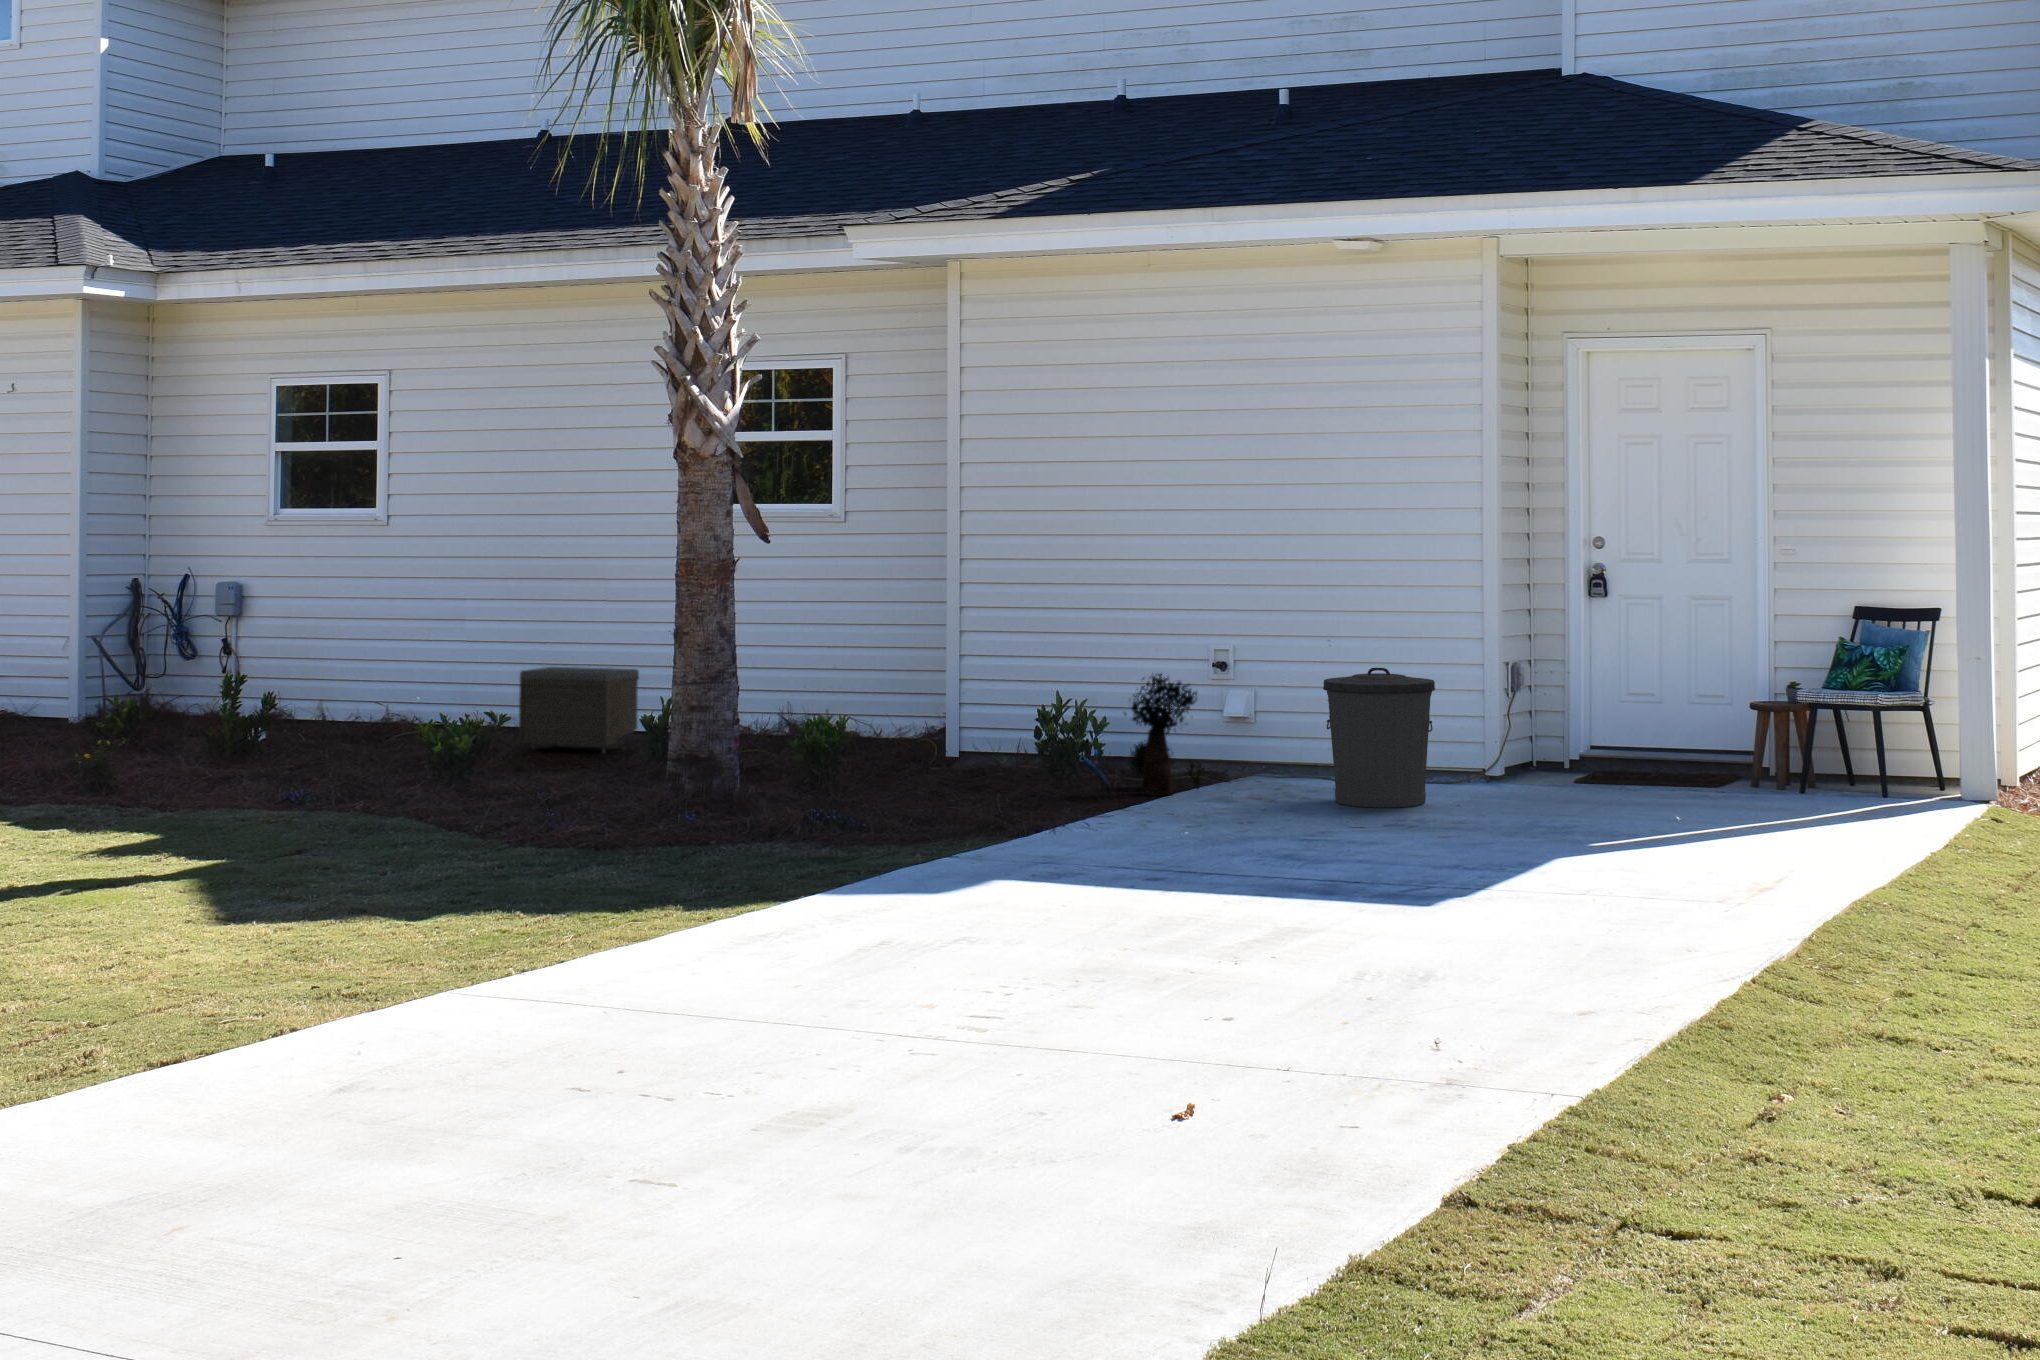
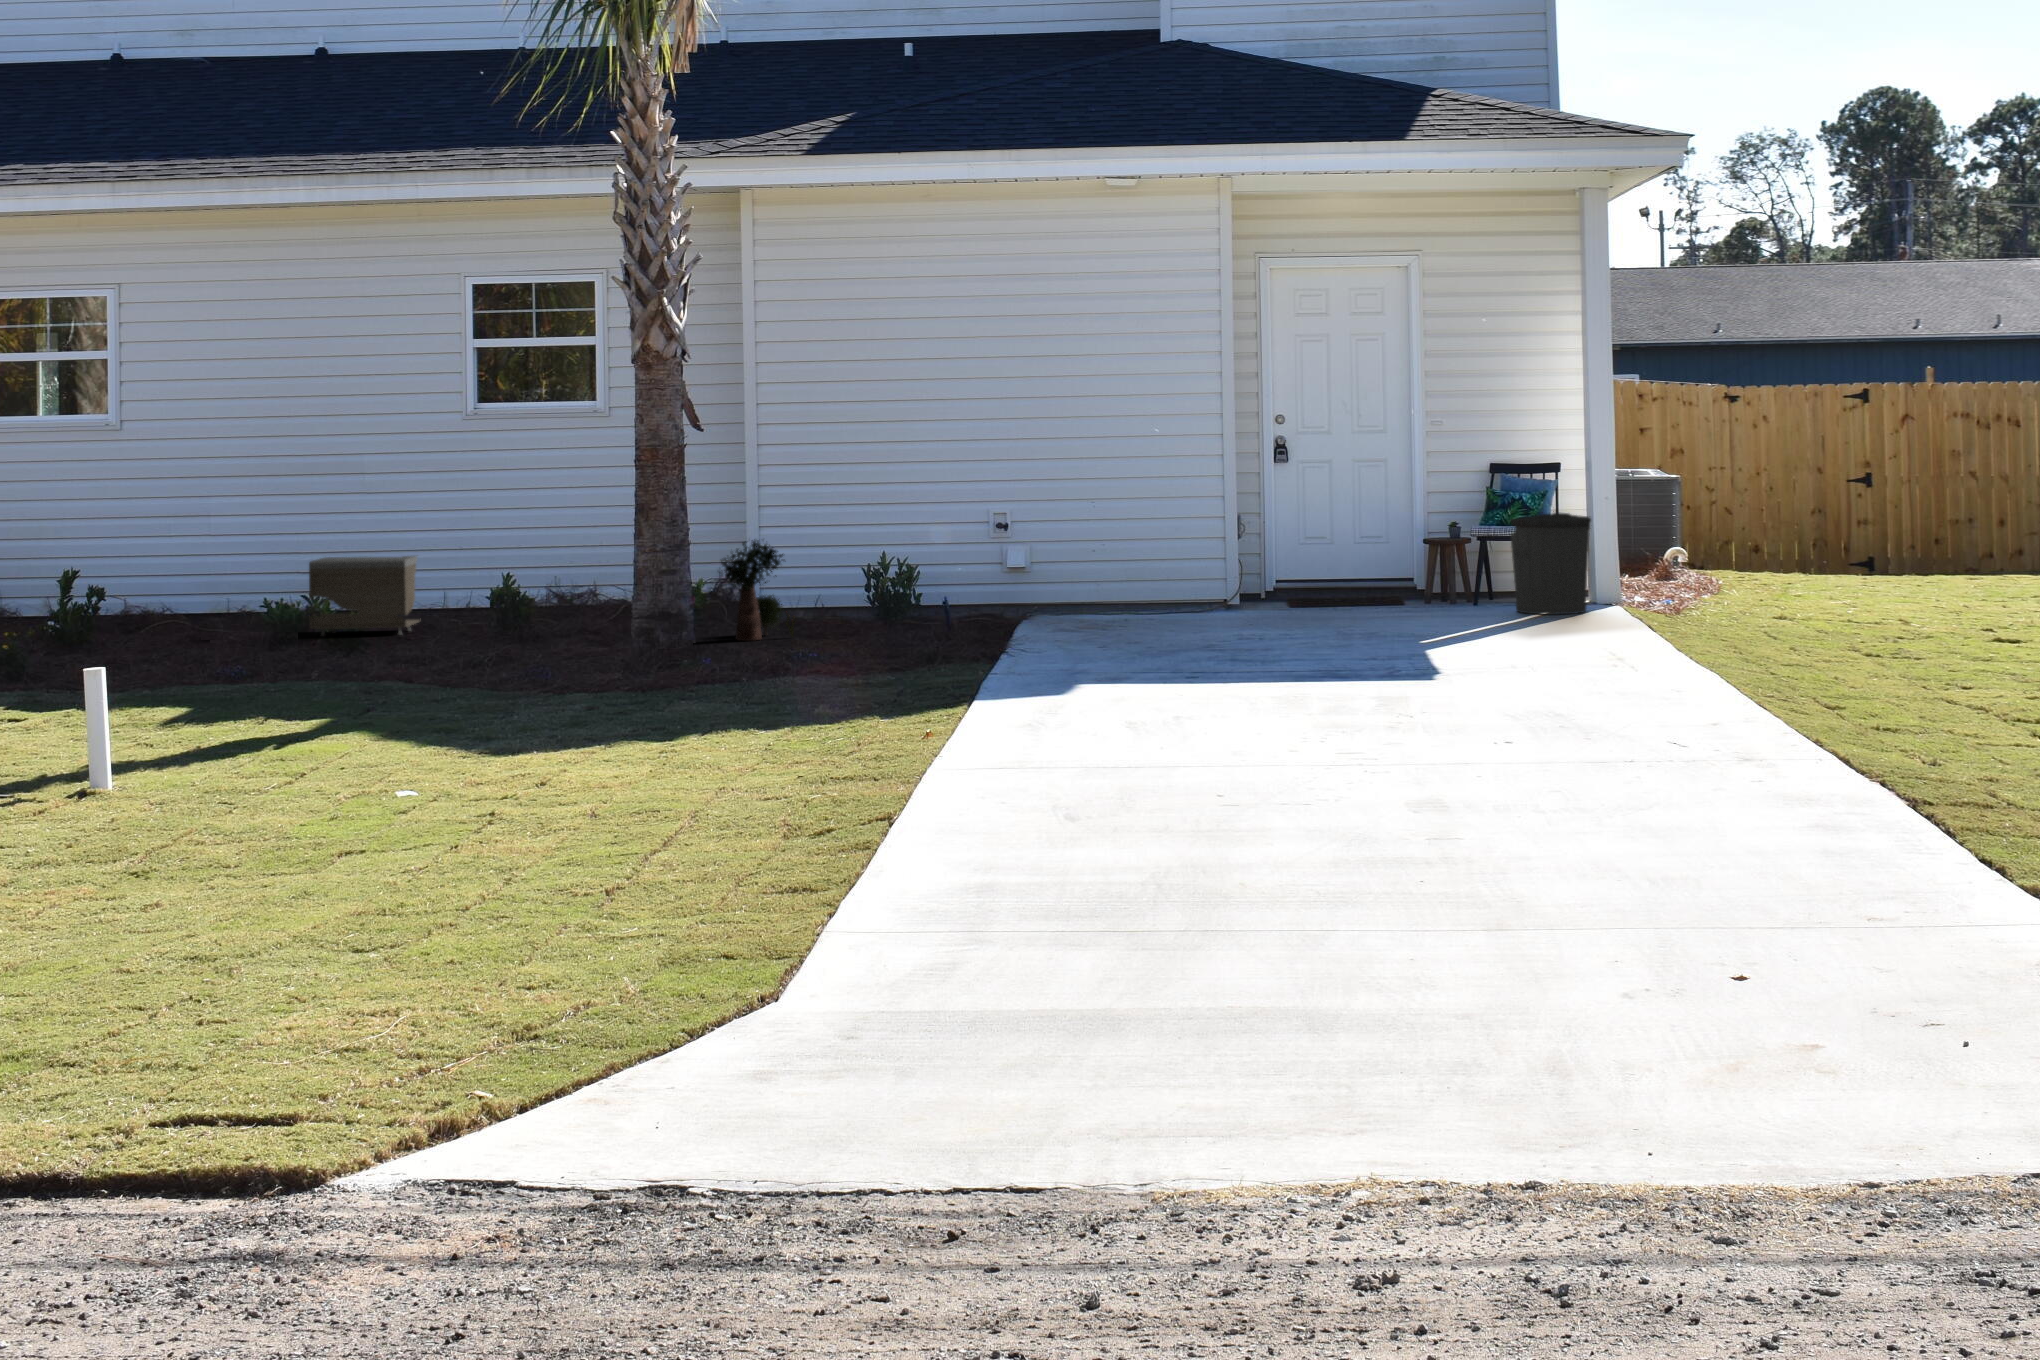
trash can: present [1323,668,1435,808] -> present [1510,511,1591,615]
potted plant: present [1124,674,1205,796] -> present [719,540,796,641]

